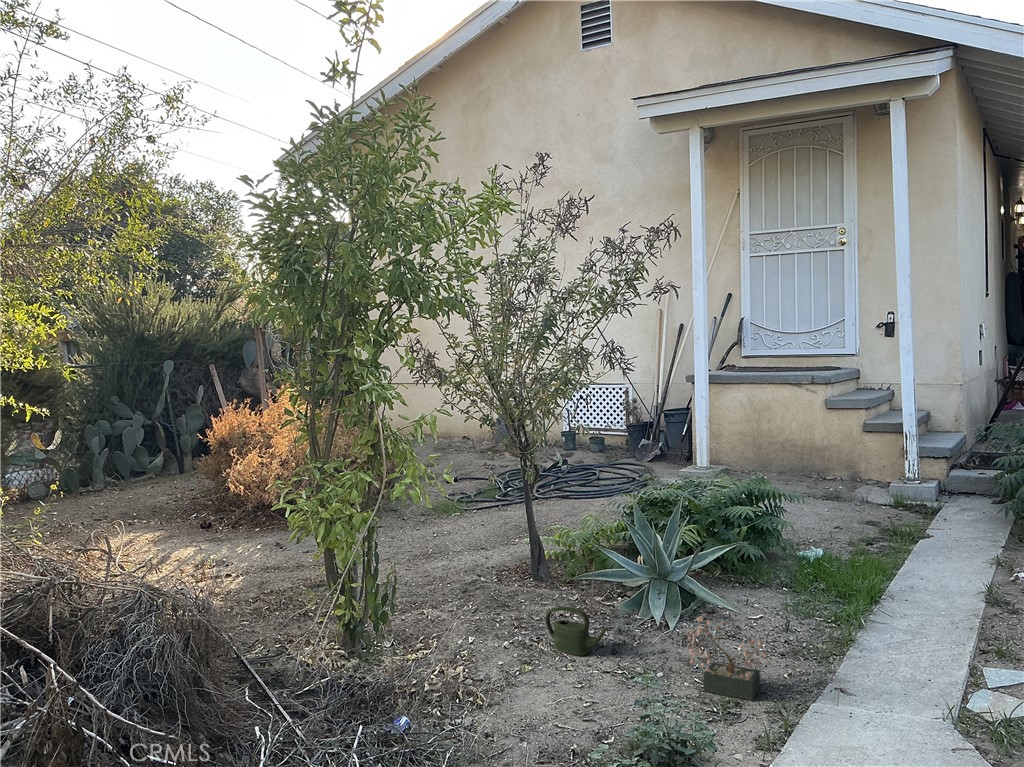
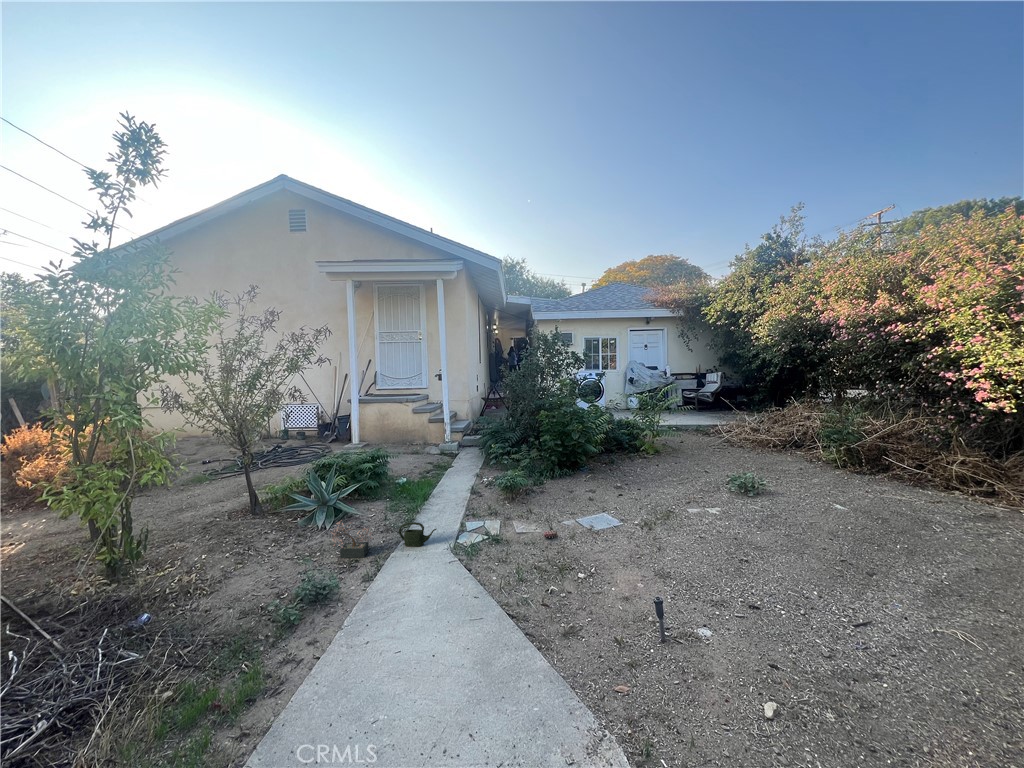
watering can: present [545,606,611,656] -> present [399,522,437,547]

